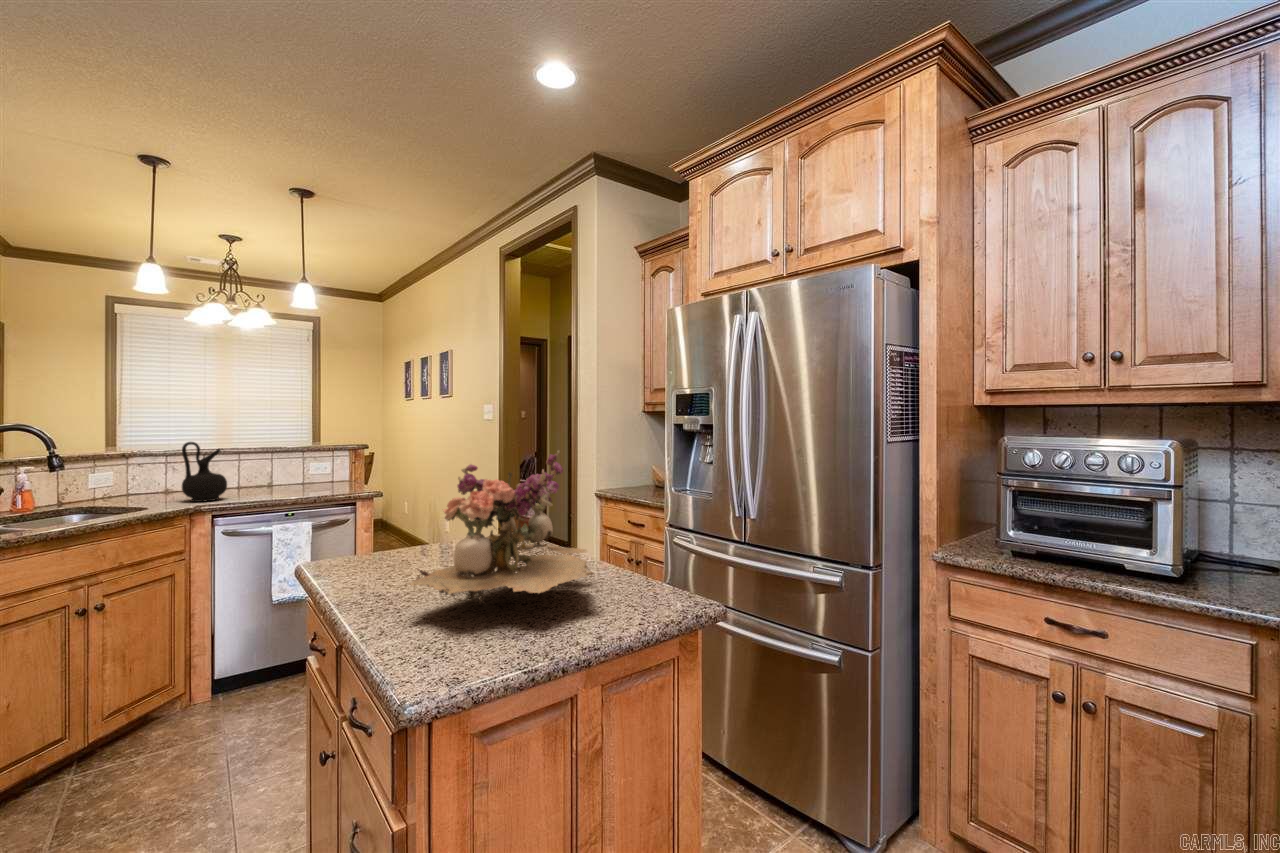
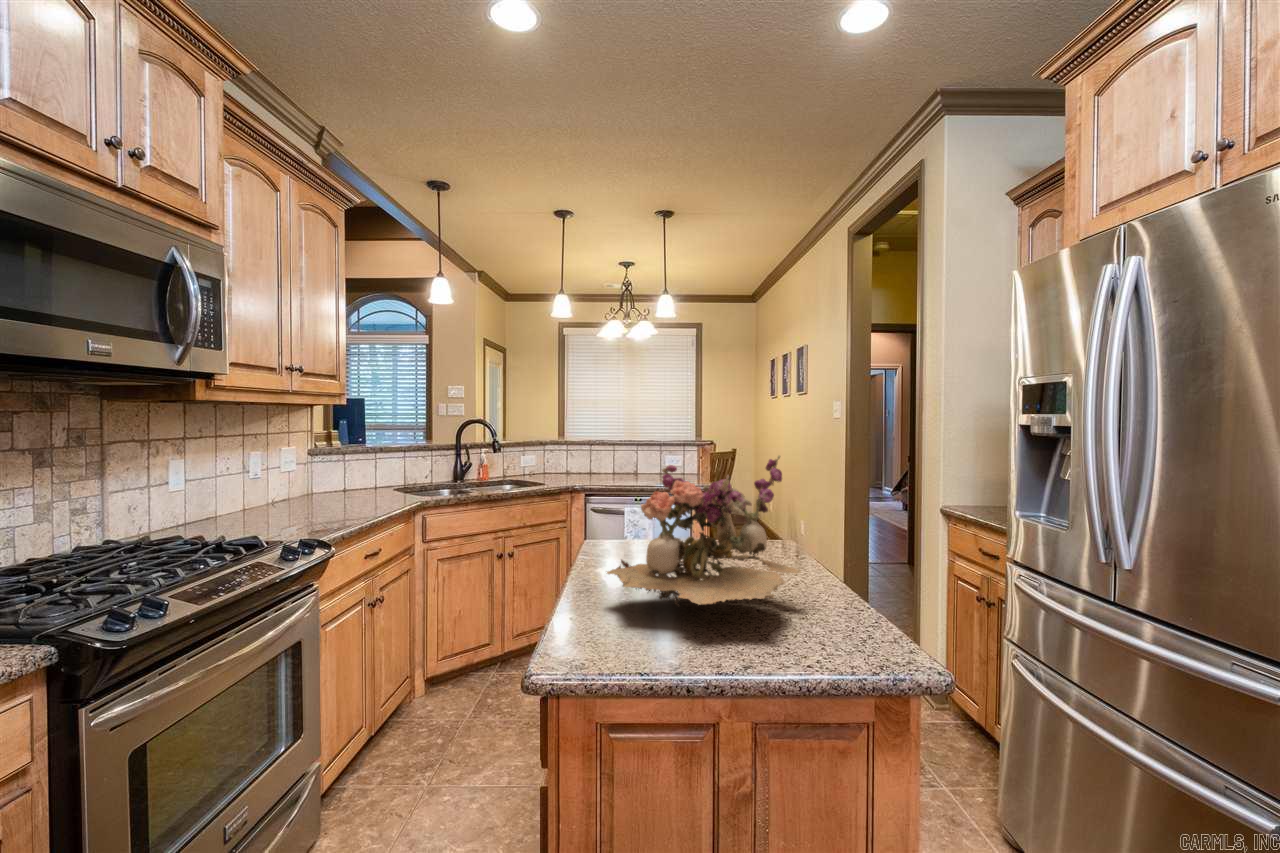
ceramic jug: present [182,442,227,502] -> none [569,435,598,483]

